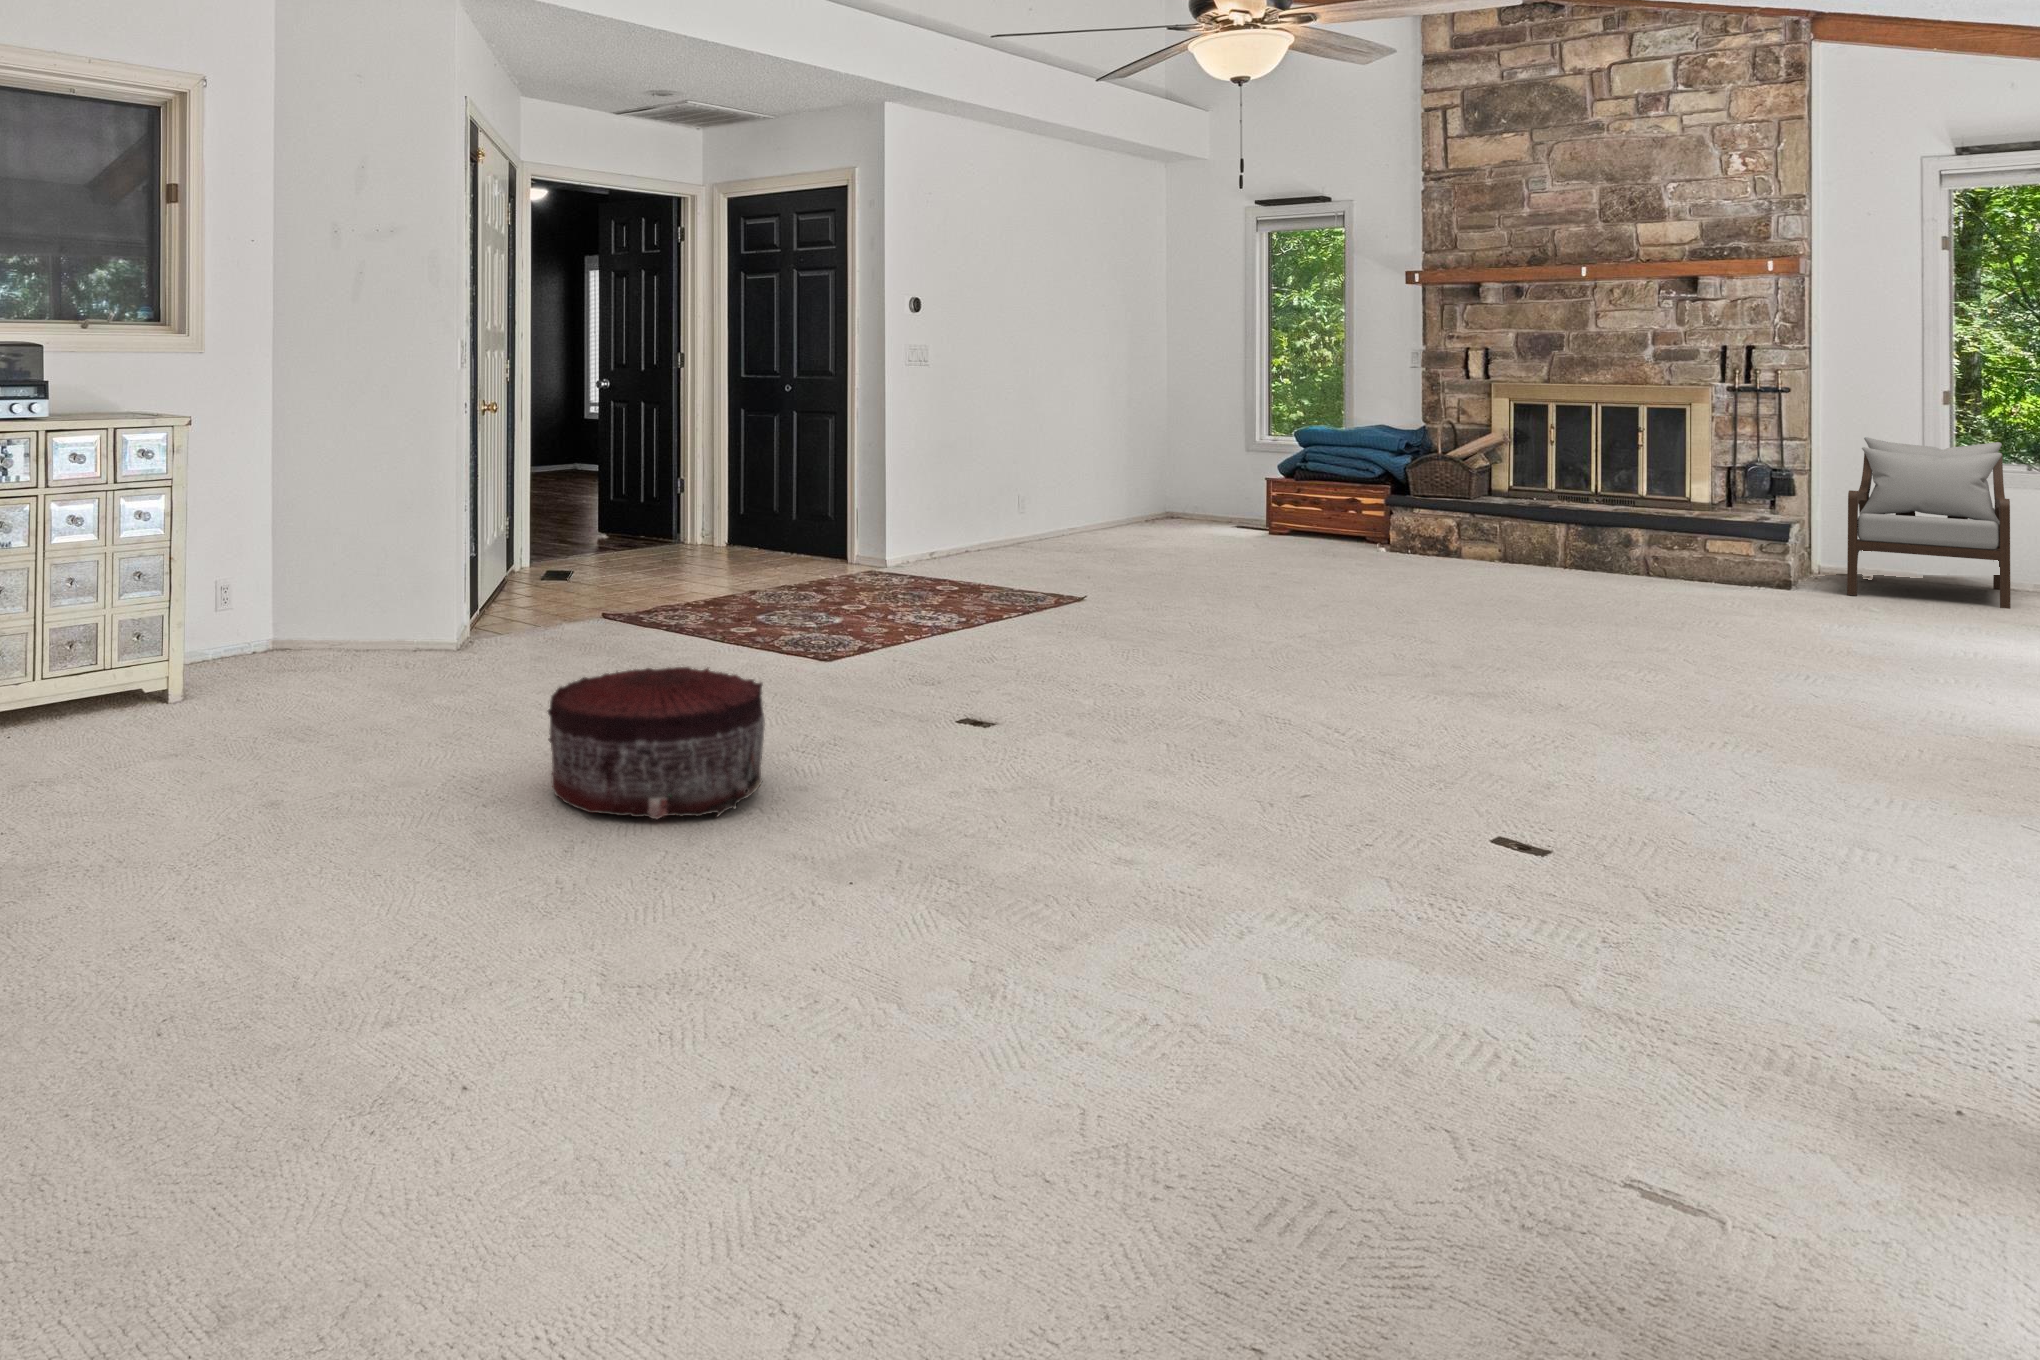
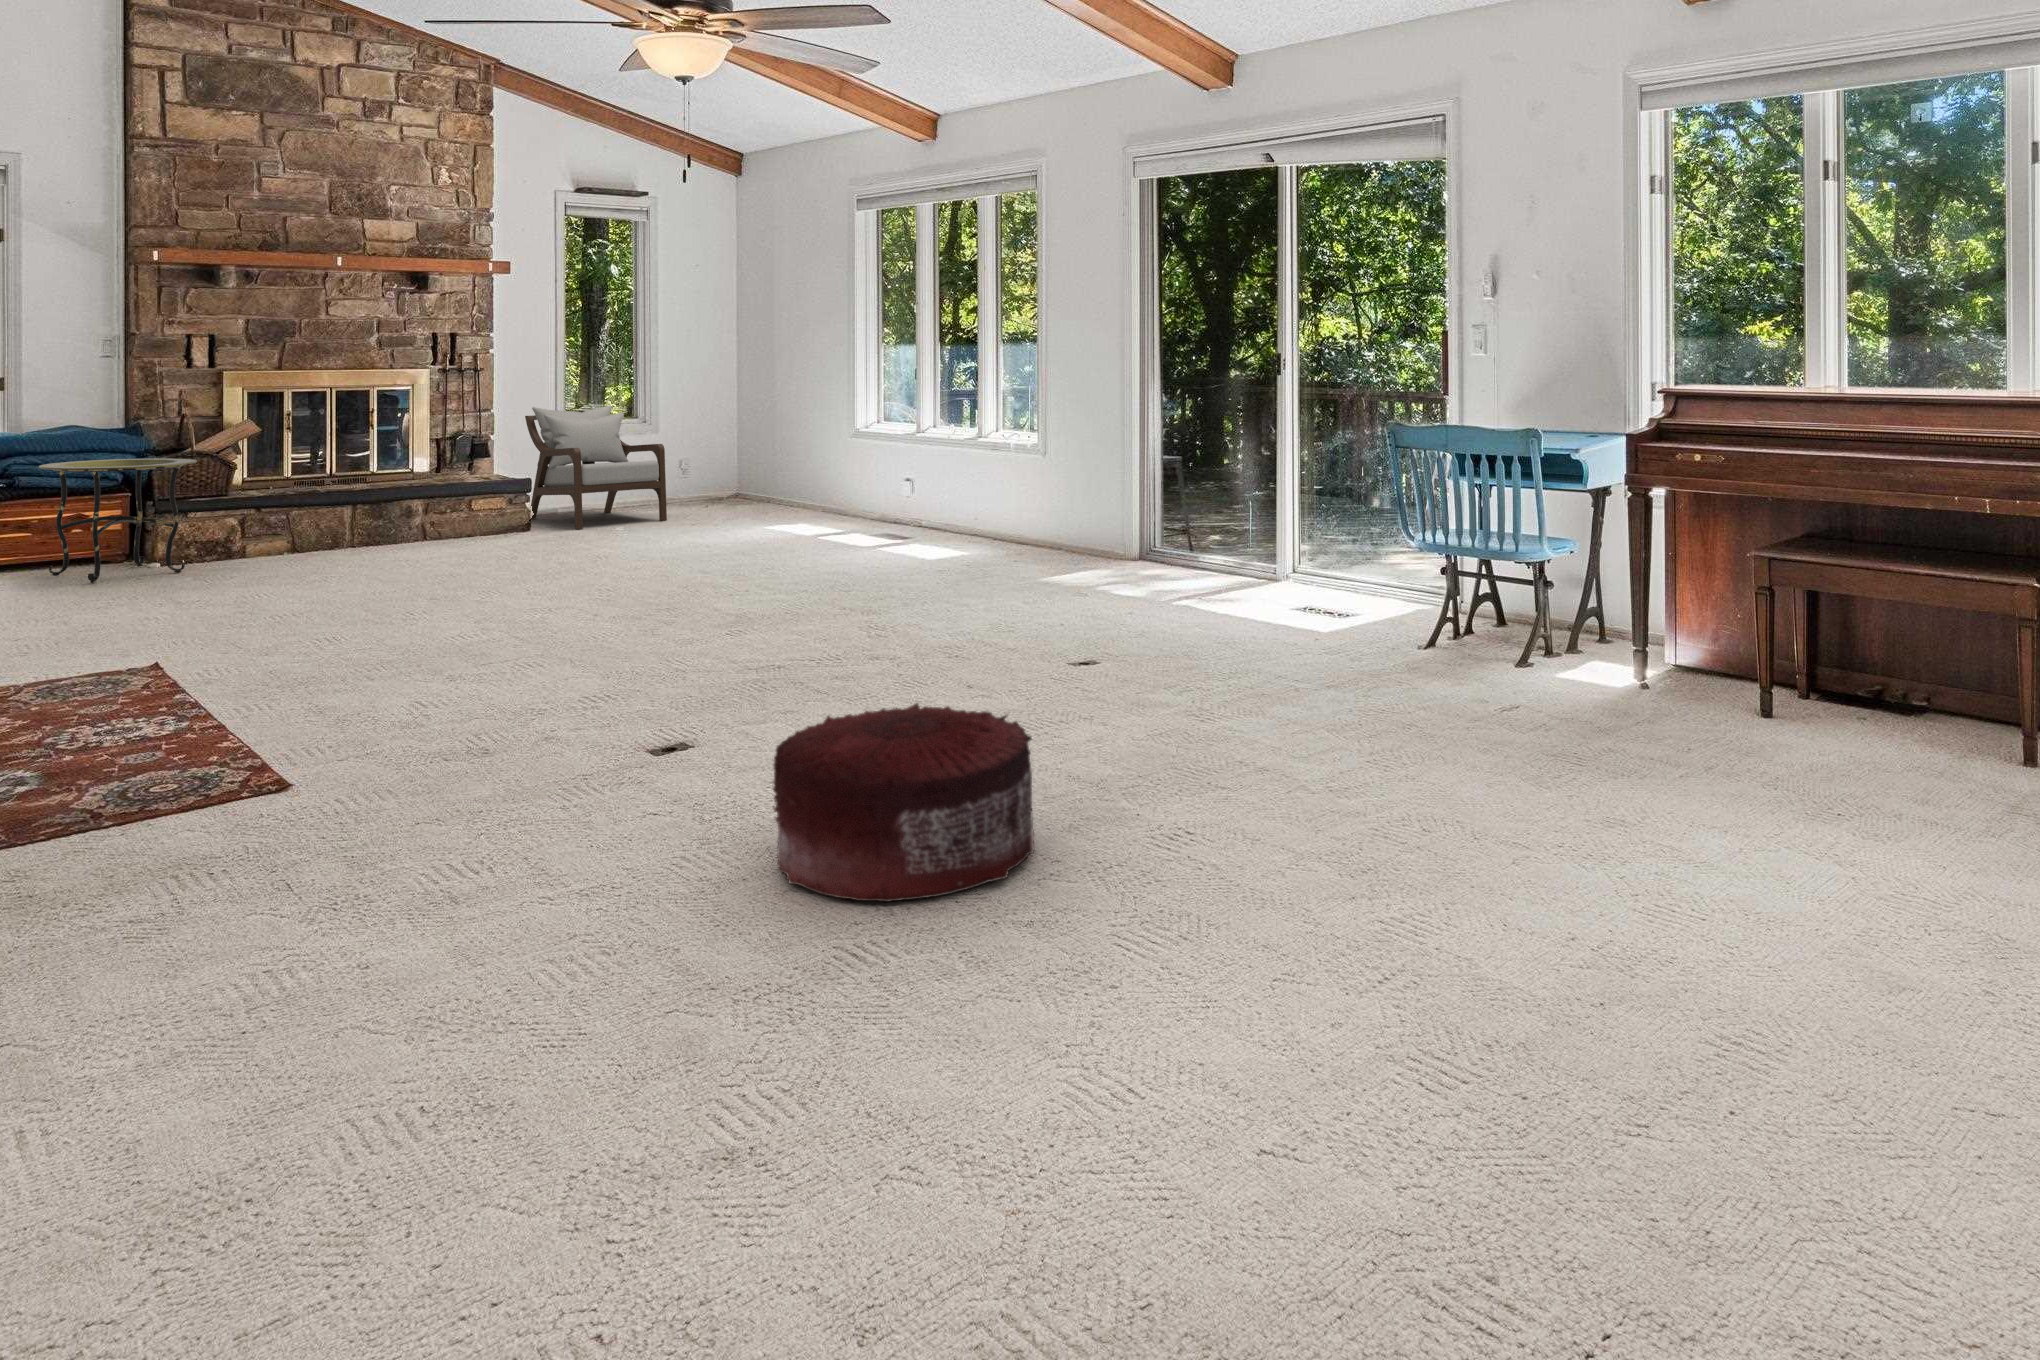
side table: none [1290,455,1409,560] -> present [39,458,197,583]

